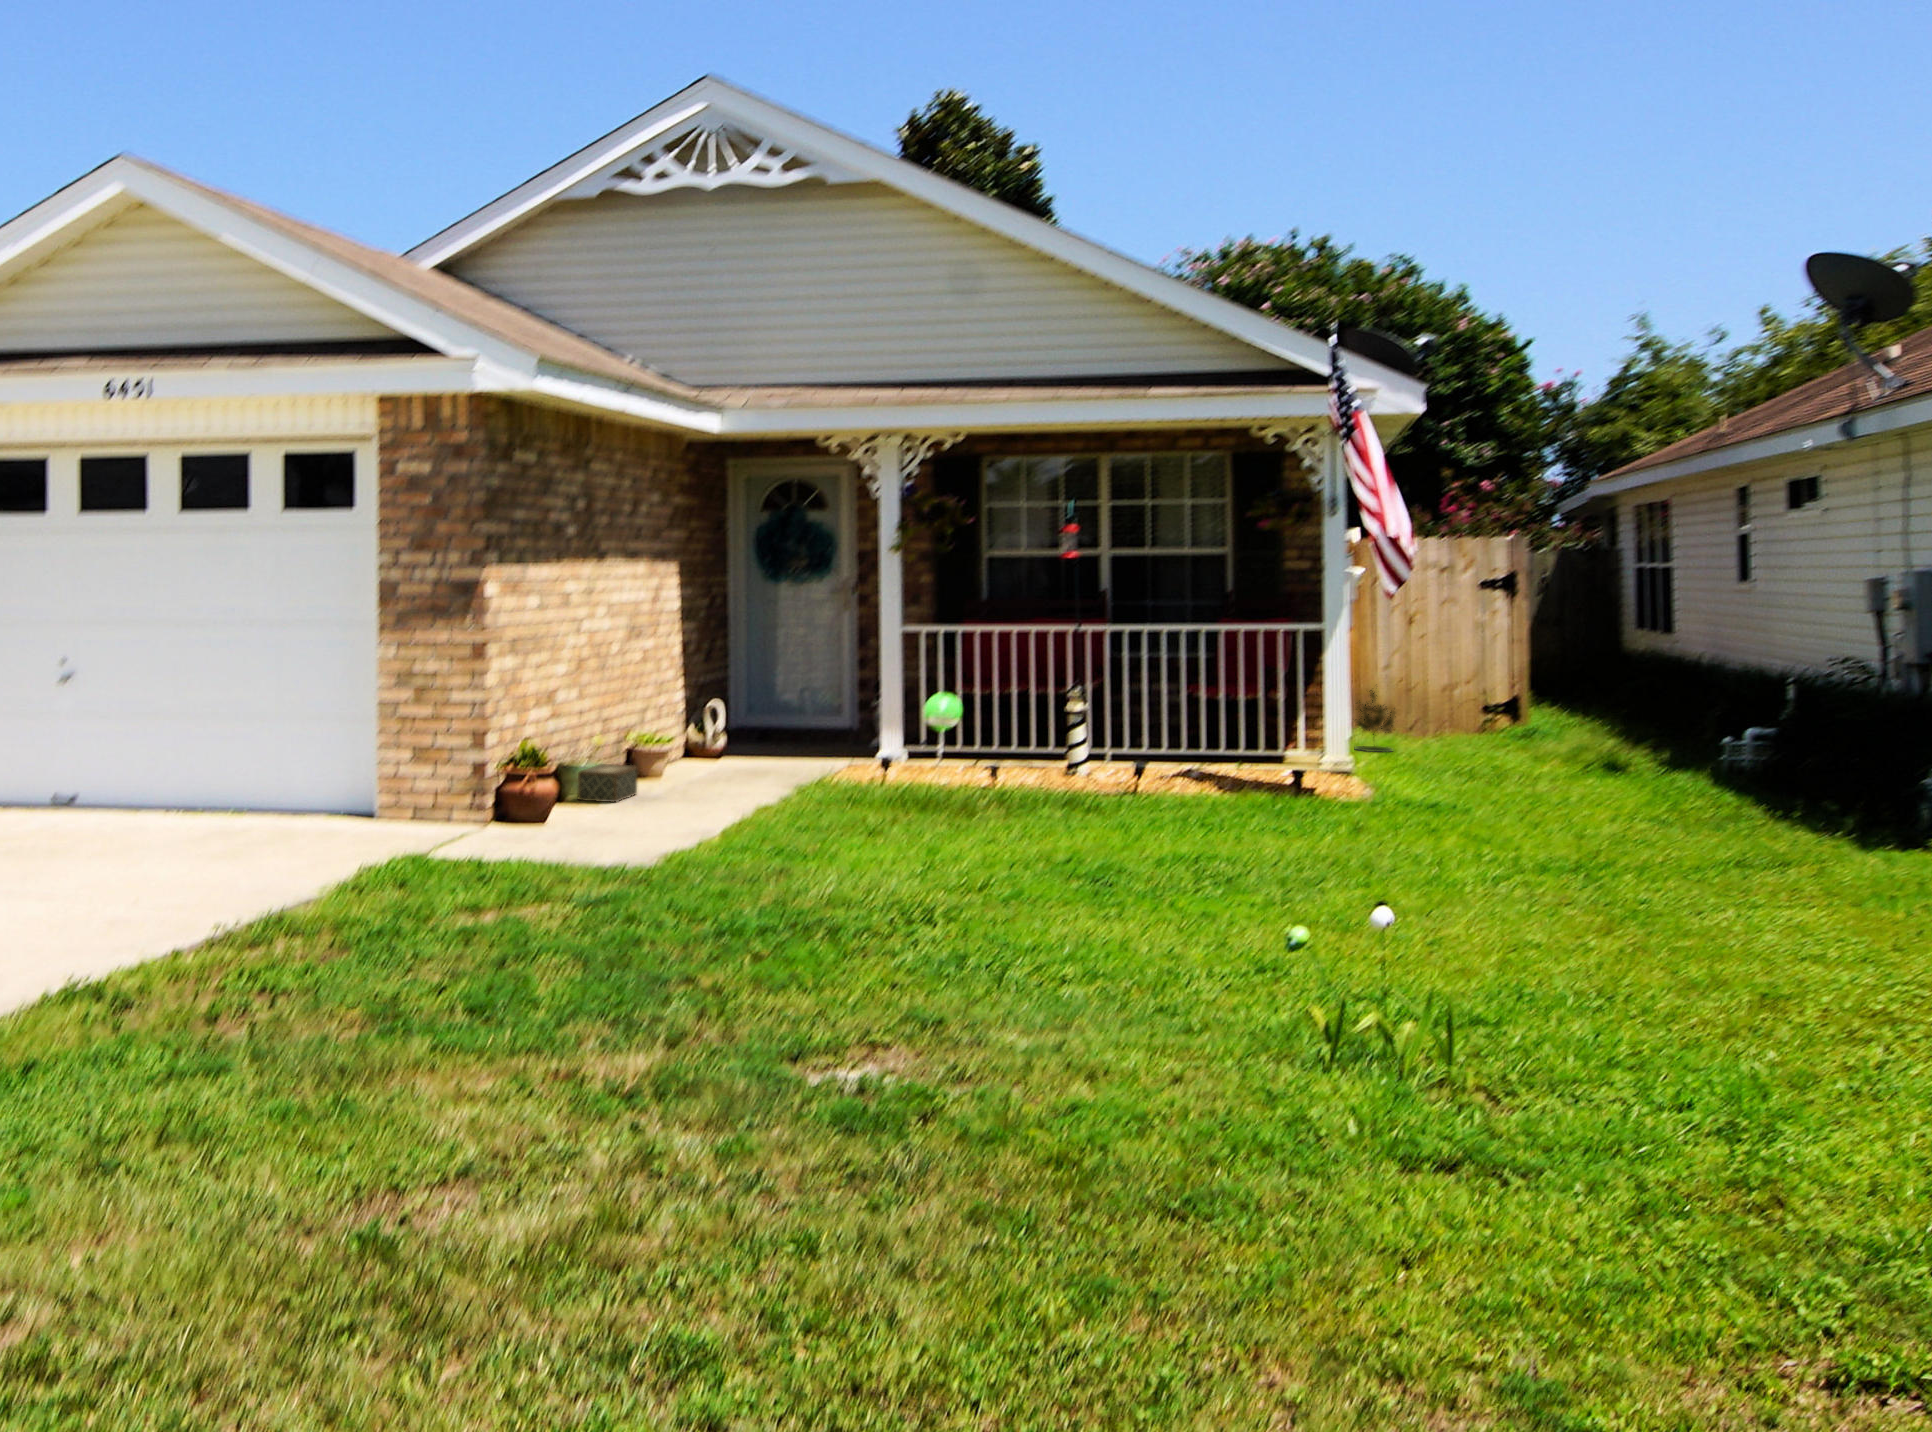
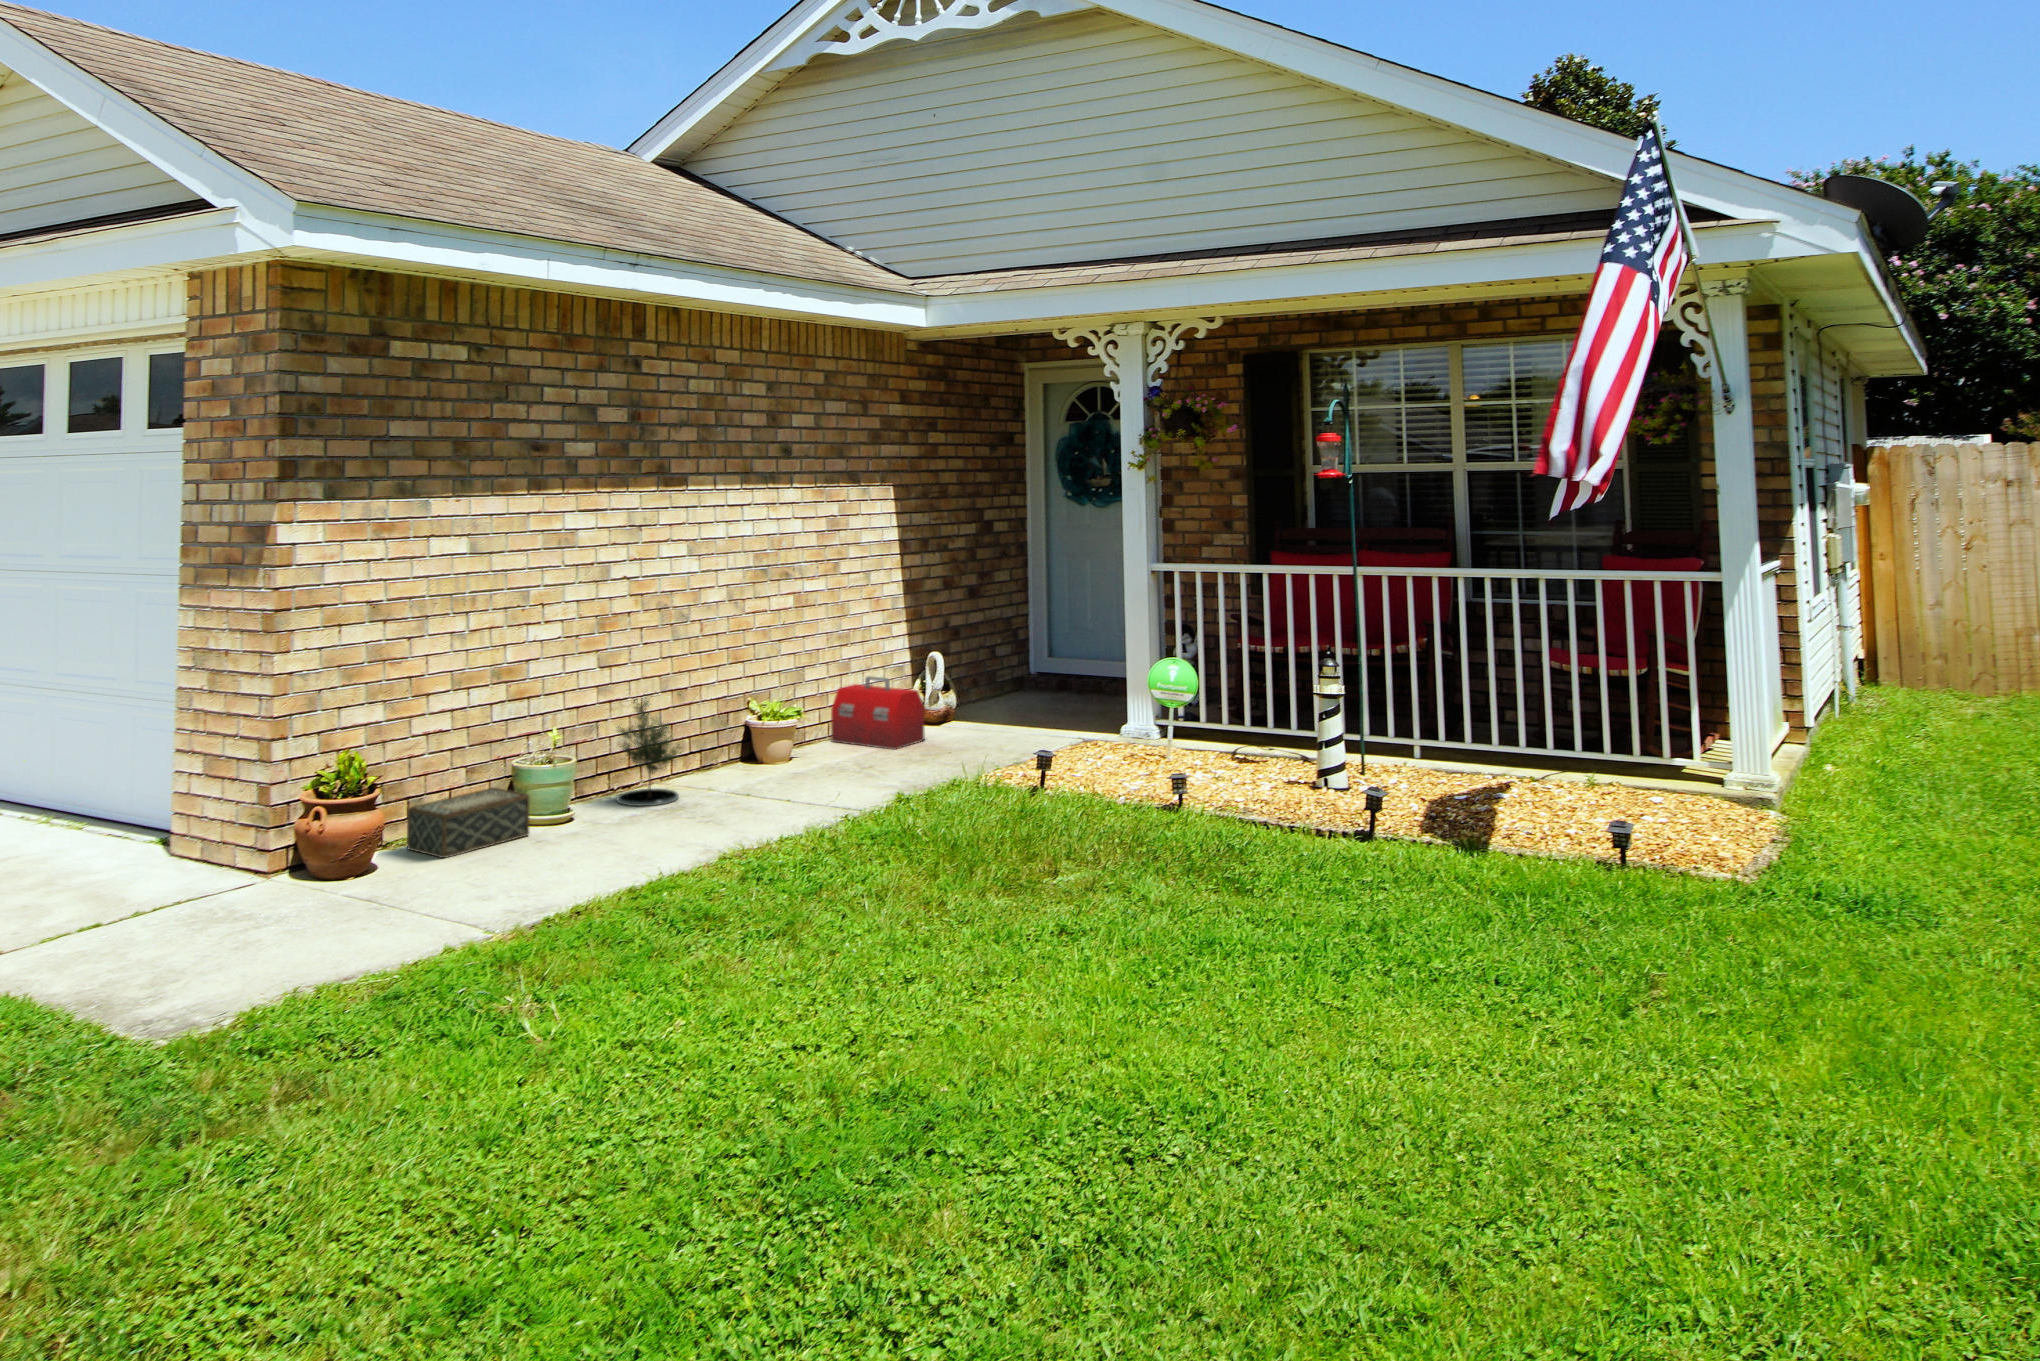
potted tree: present [1355,690,1395,752] -> present [617,694,682,806]
toolbox: none [699,706,766,759] -> present [831,676,925,750]

